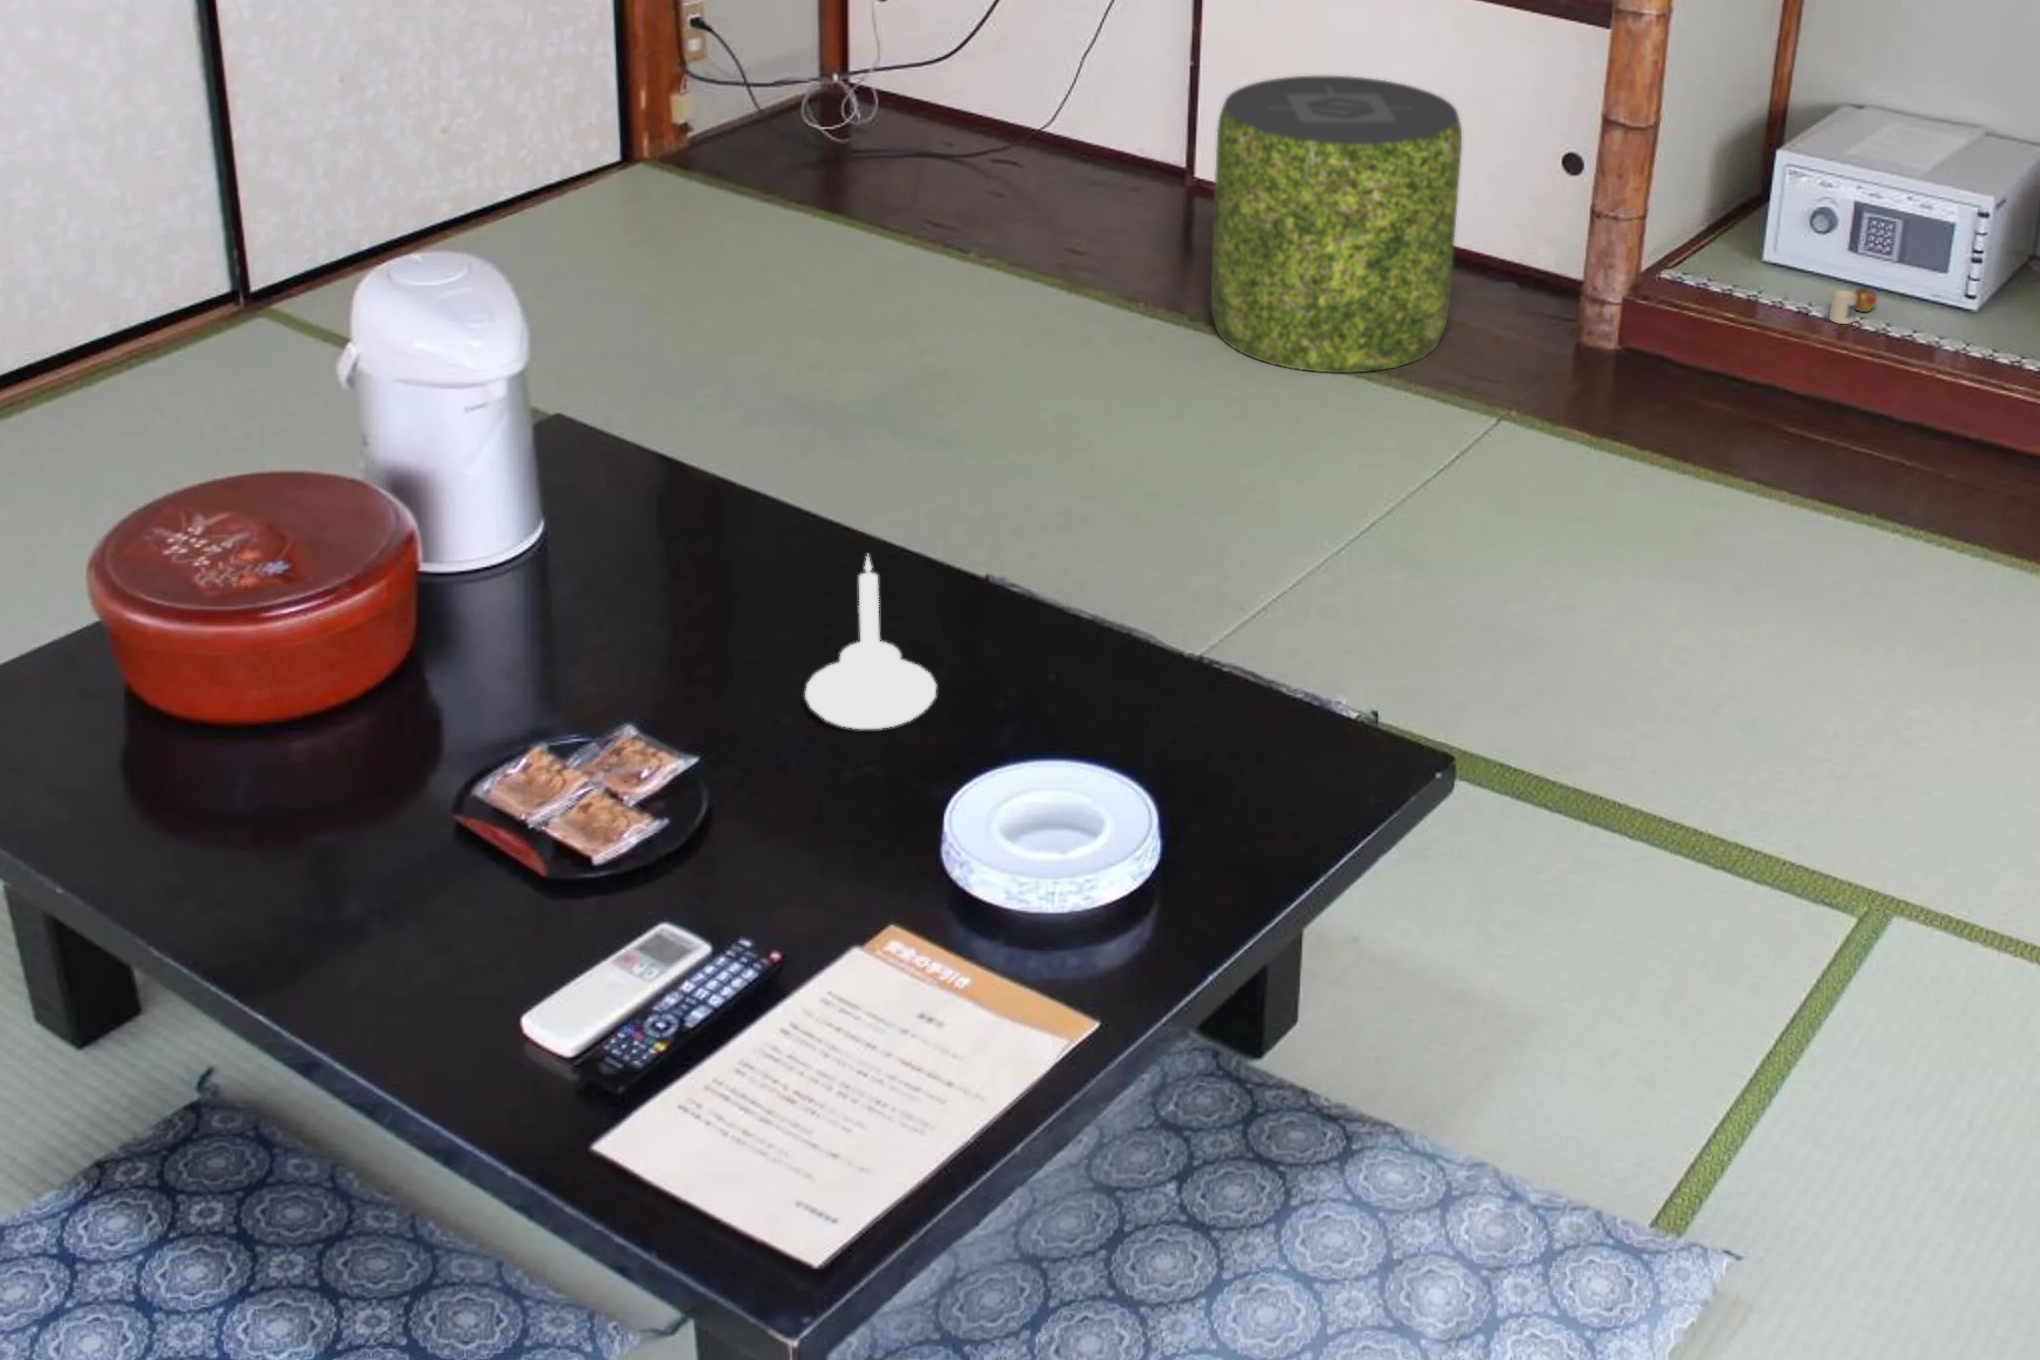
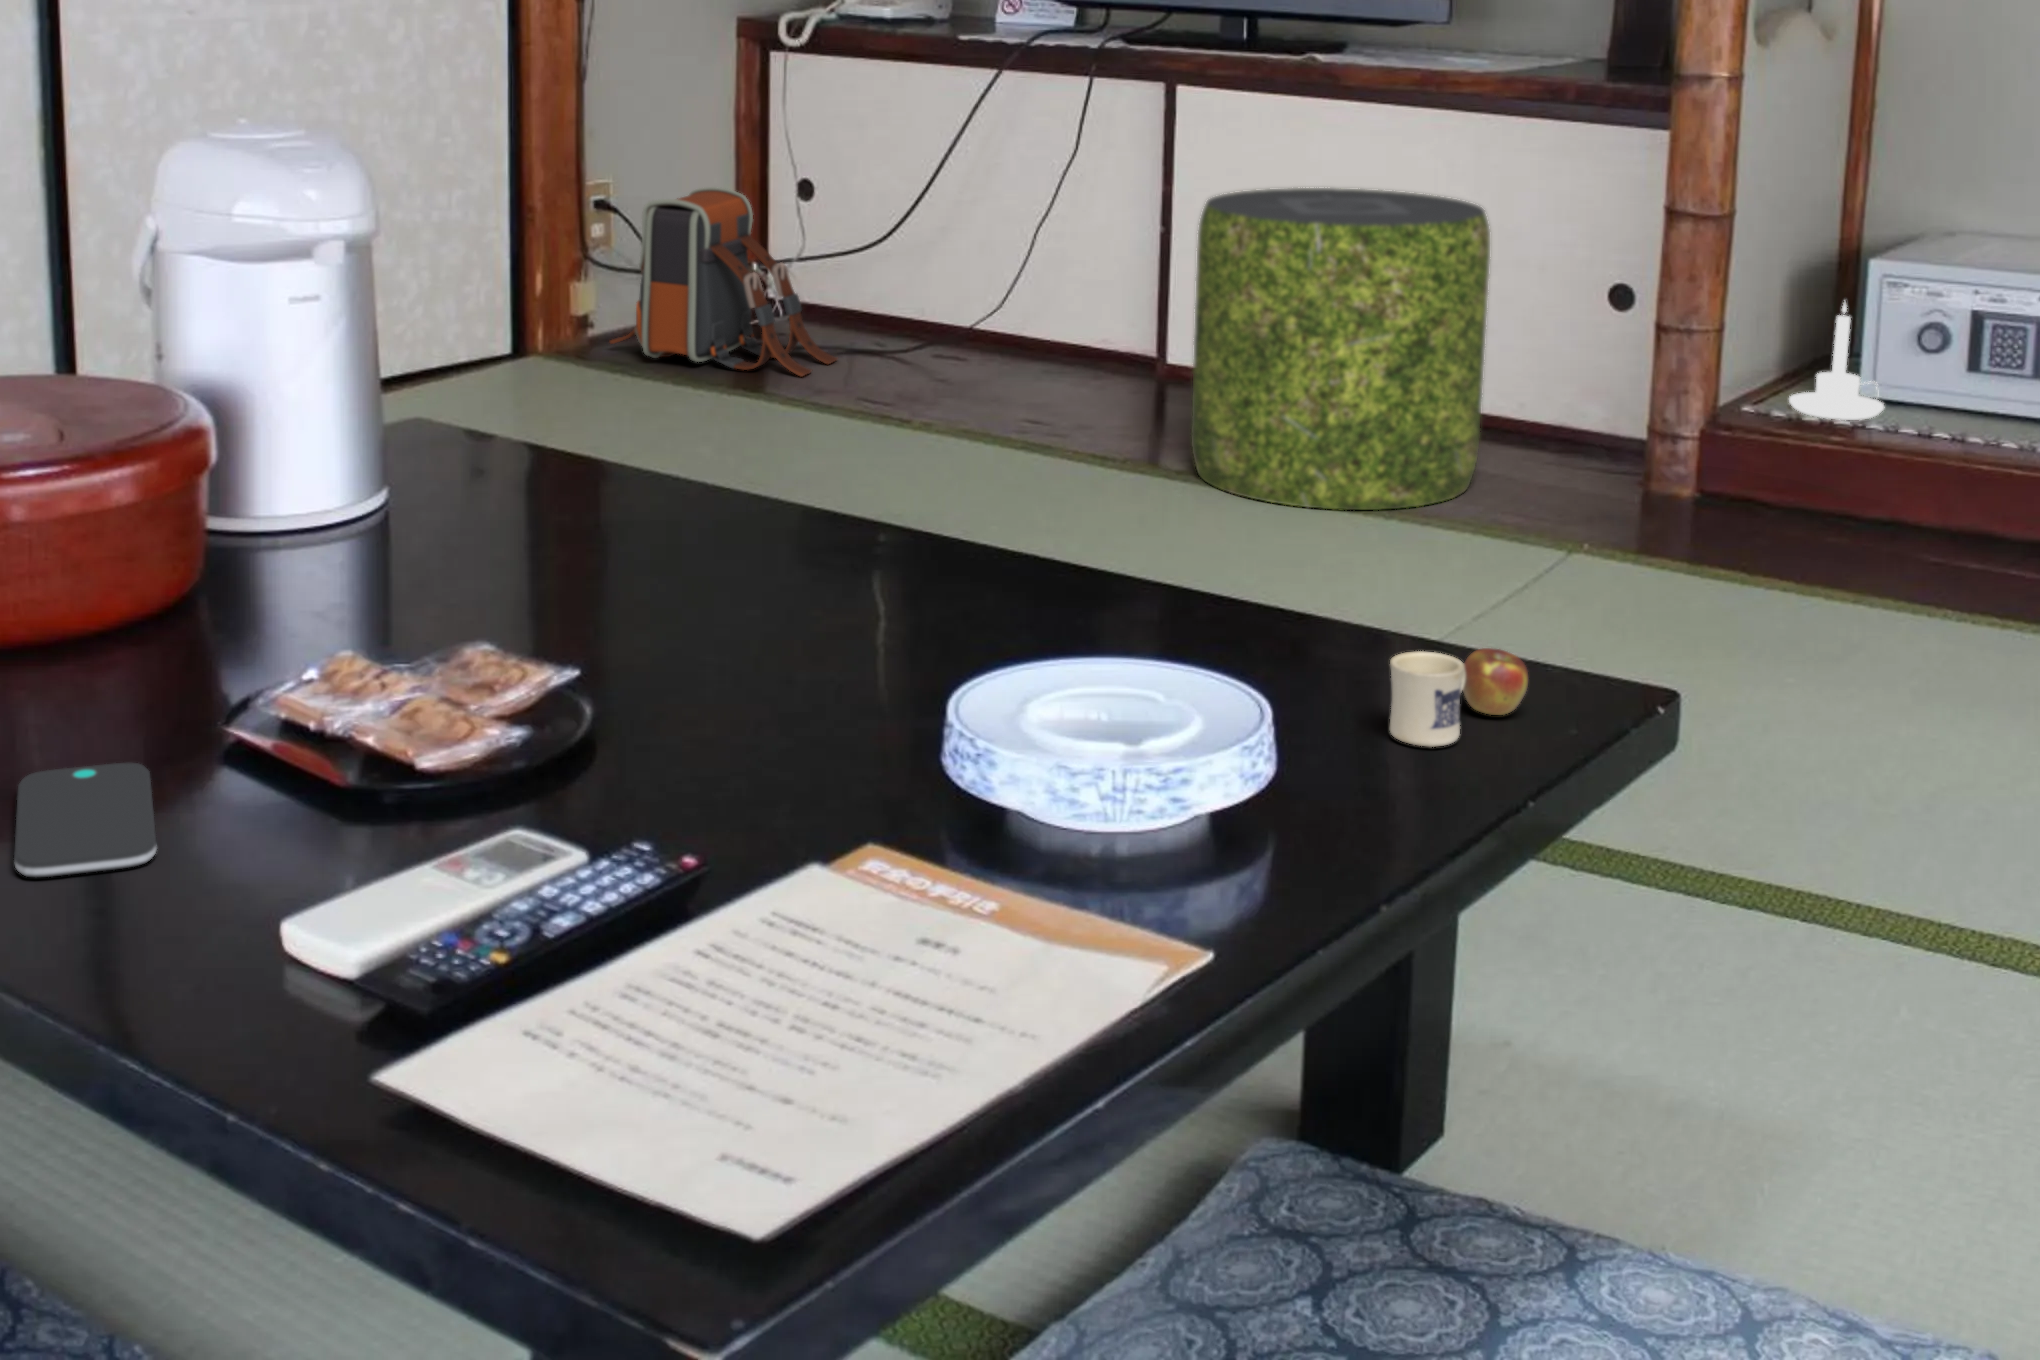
backpack: none [706,16,915,200] -> present [610,187,837,377]
mug: present [1829,288,1877,324] -> present [1390,648,1529,747]
candle holder: present [805,556,936,729] -> present [1789,302,1884,420]
smartphone: none [334,868,436,976] -> present [14,763,157,877]

